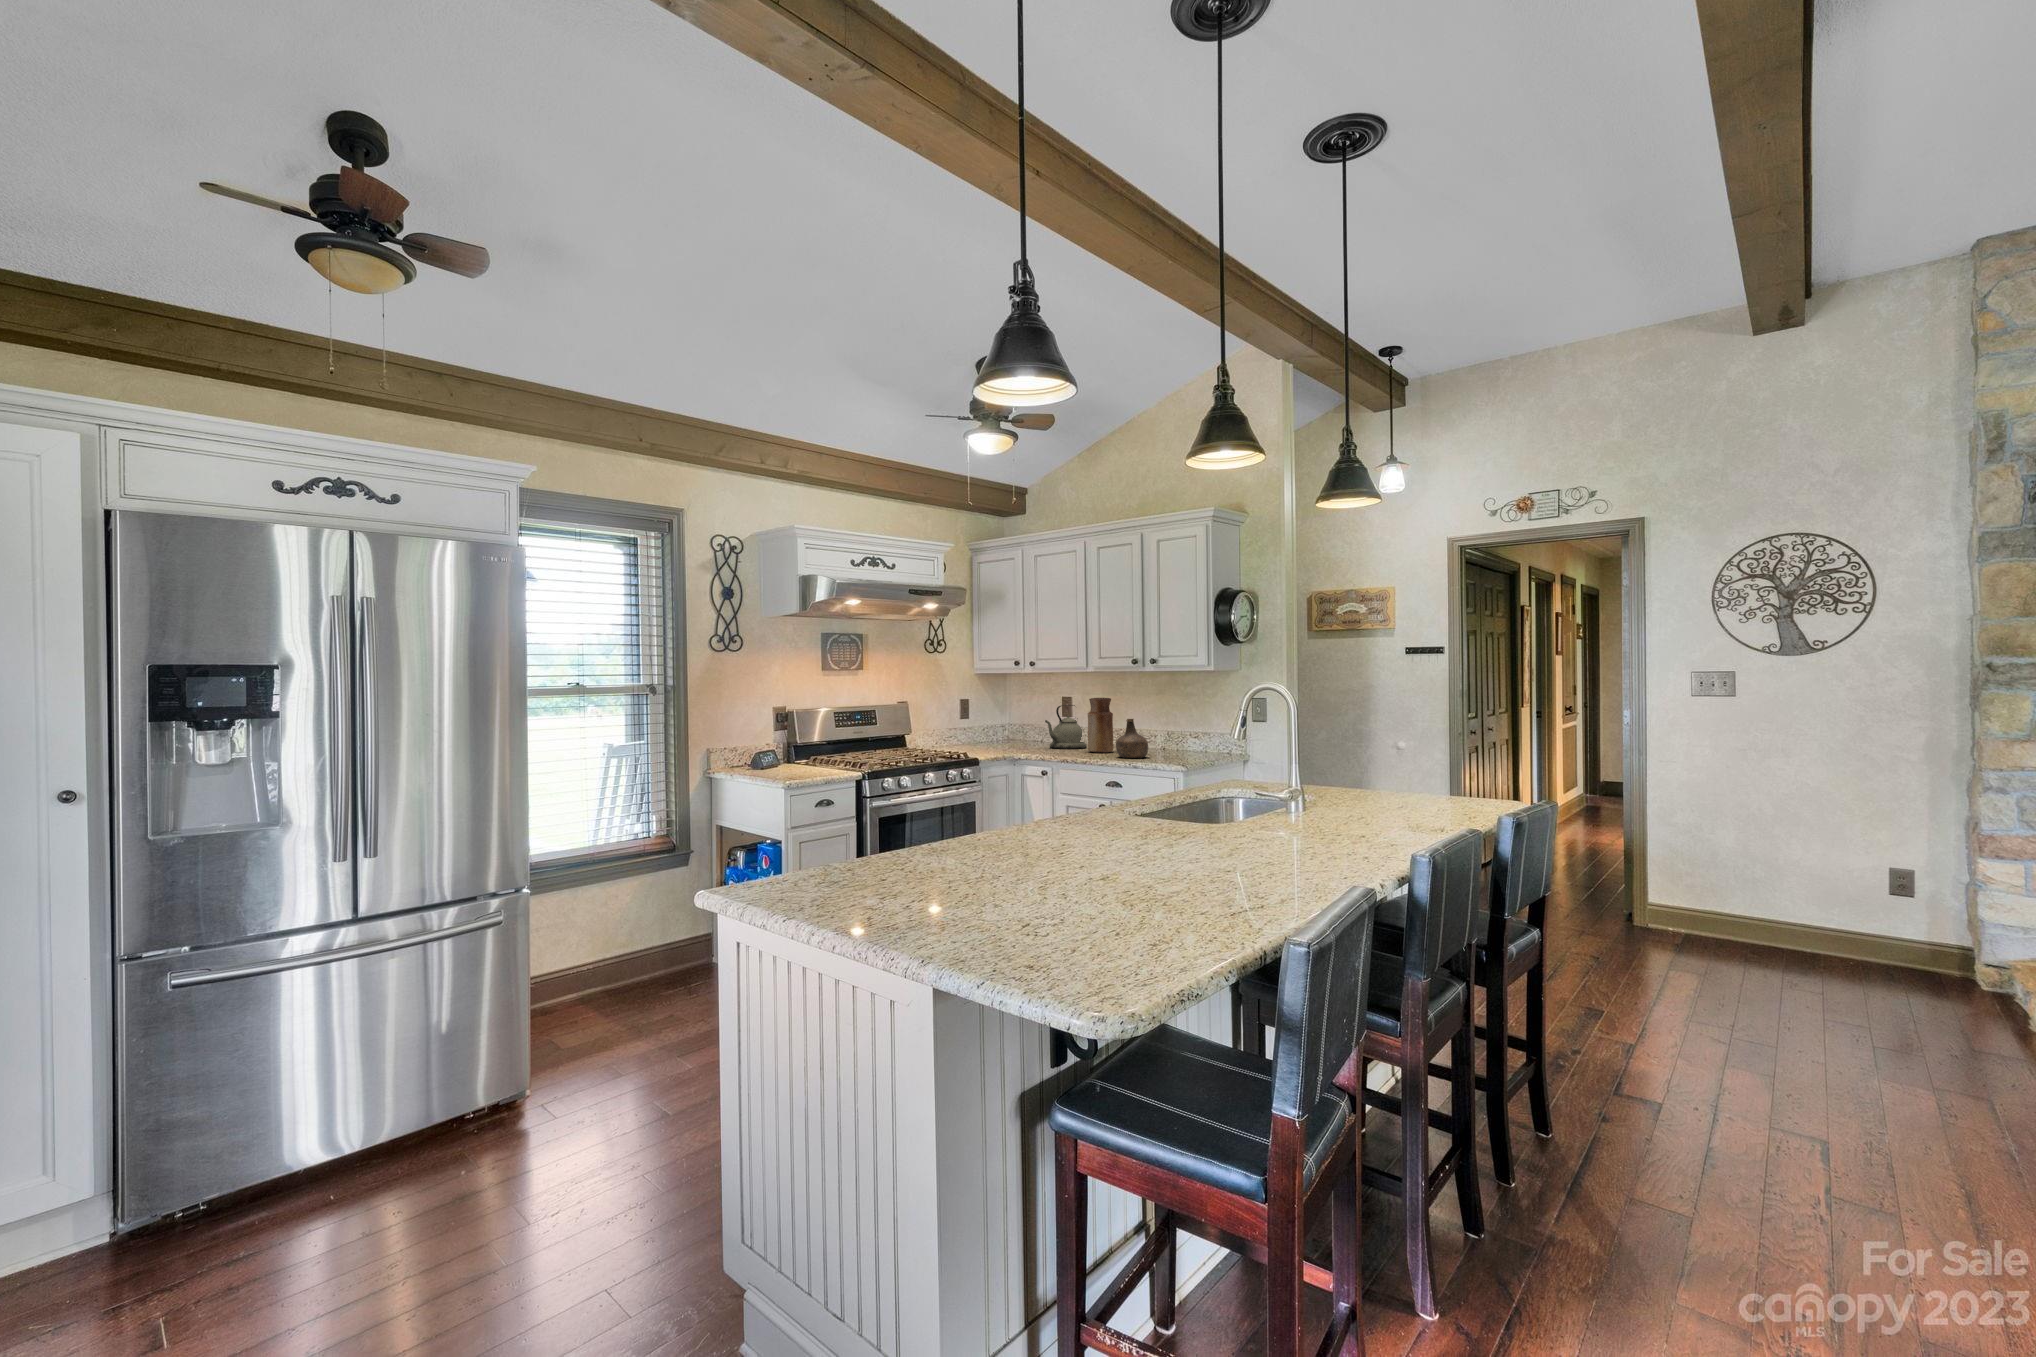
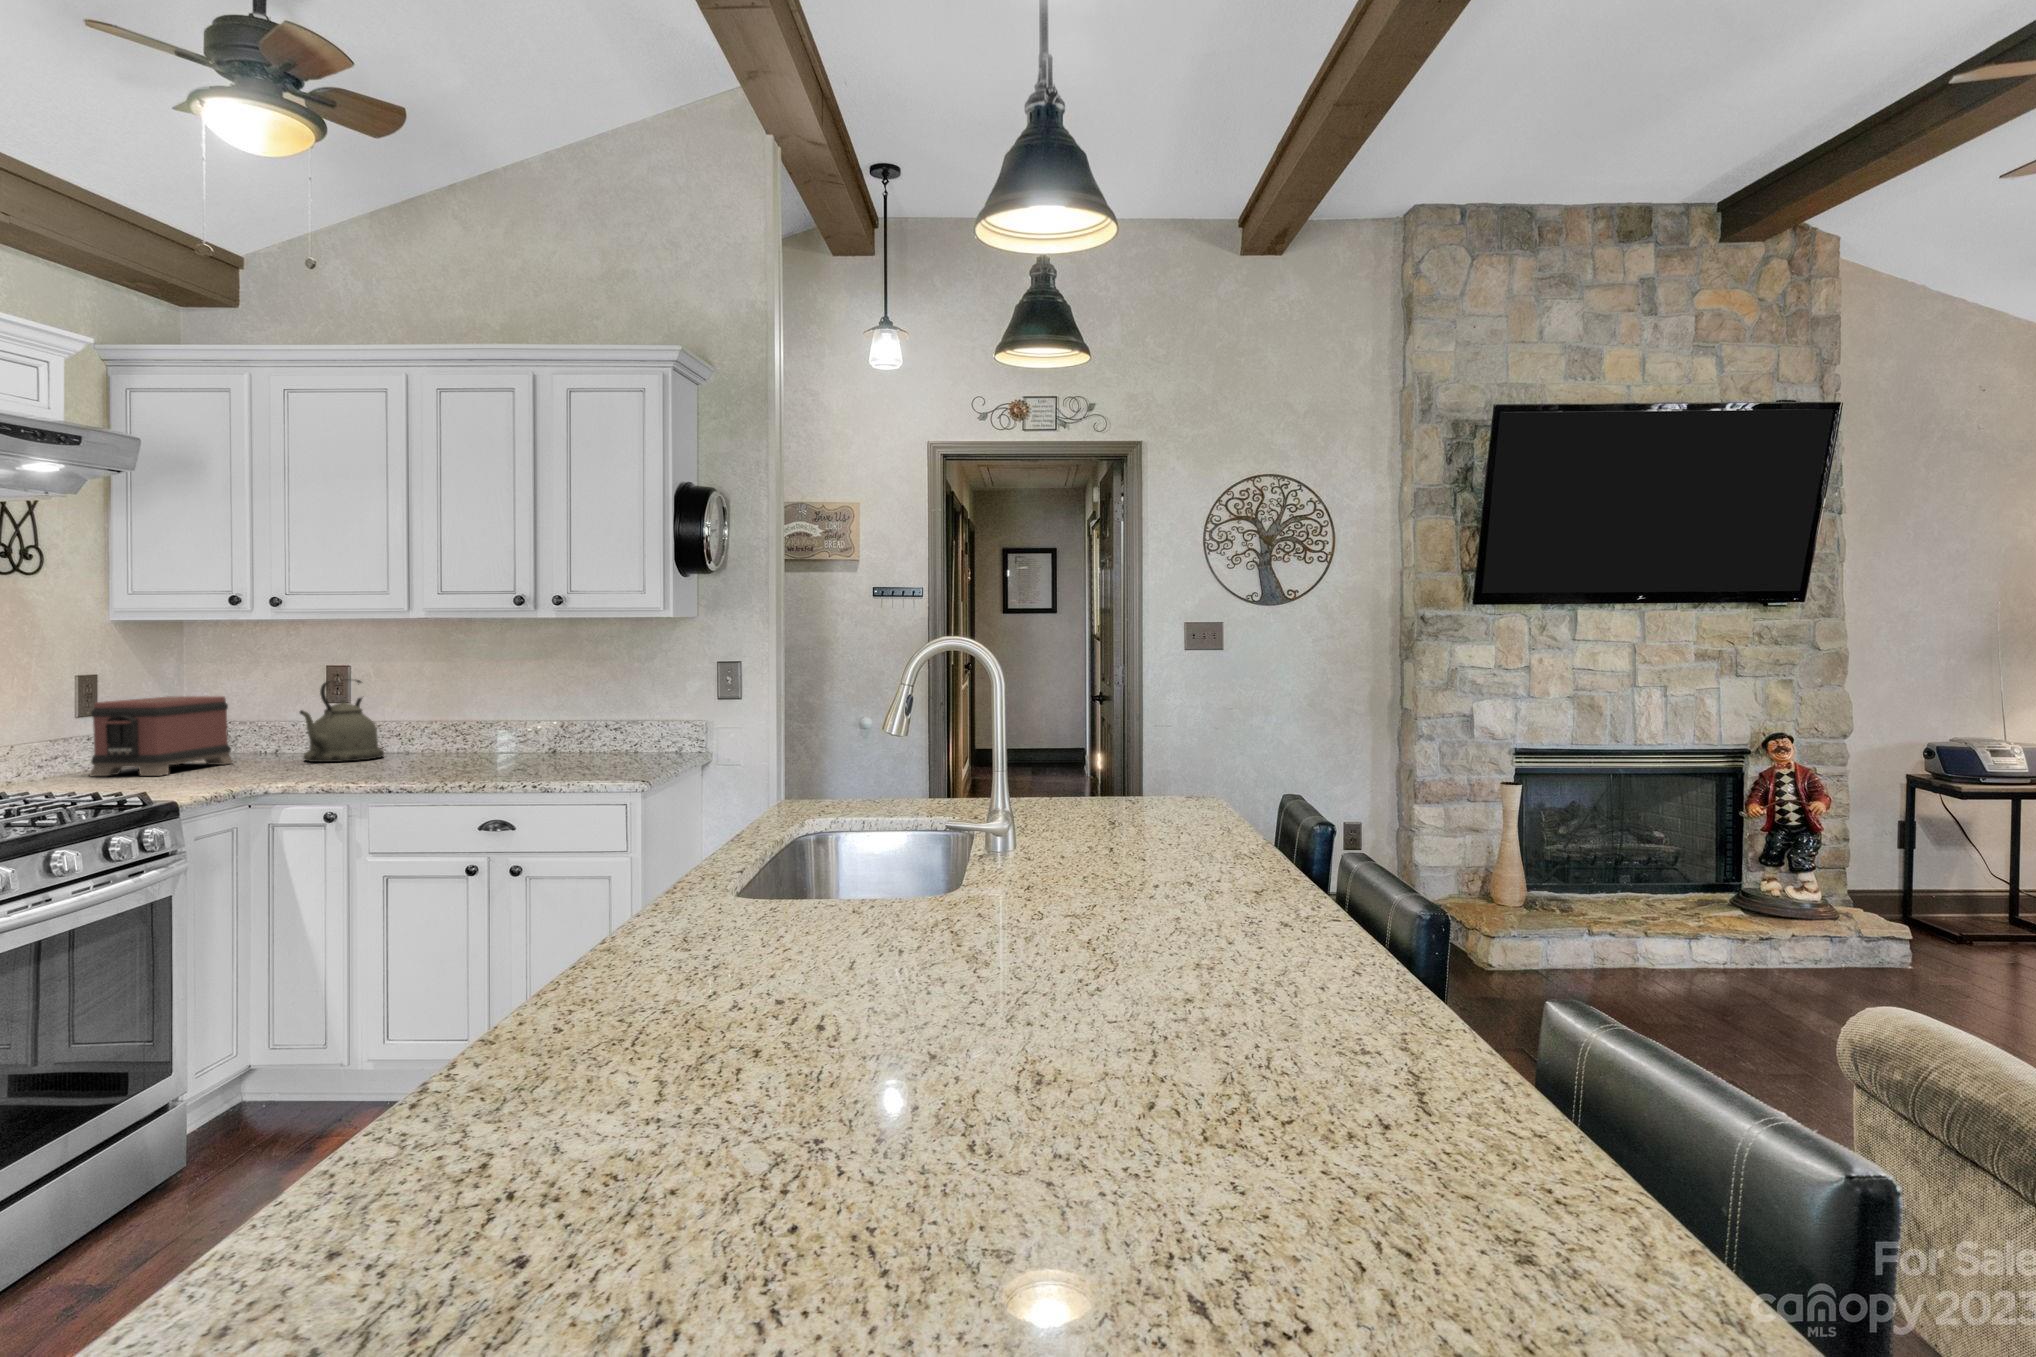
vase: present [1088,698,1113,753] -> none [403,665,456,765]
toaster: none [962,711,1021,749] -> present [90,696,233,776]
bottle: present [1116,719,1148,758] -> none [483,701,546,771]

